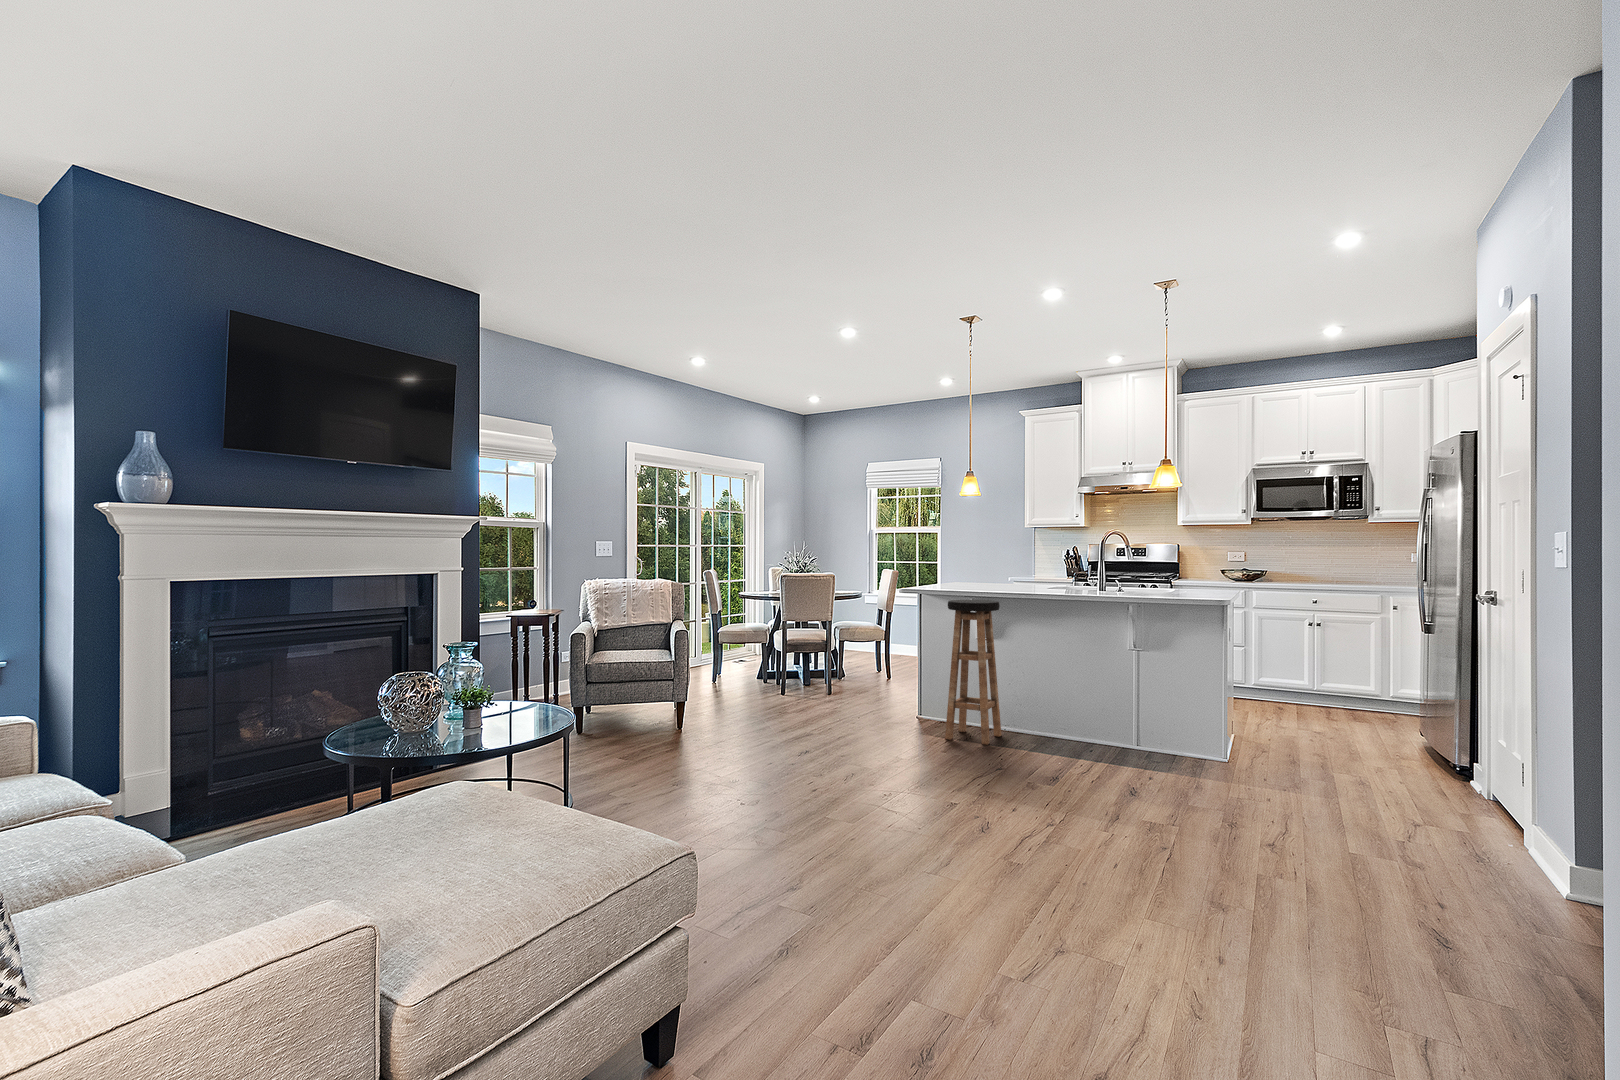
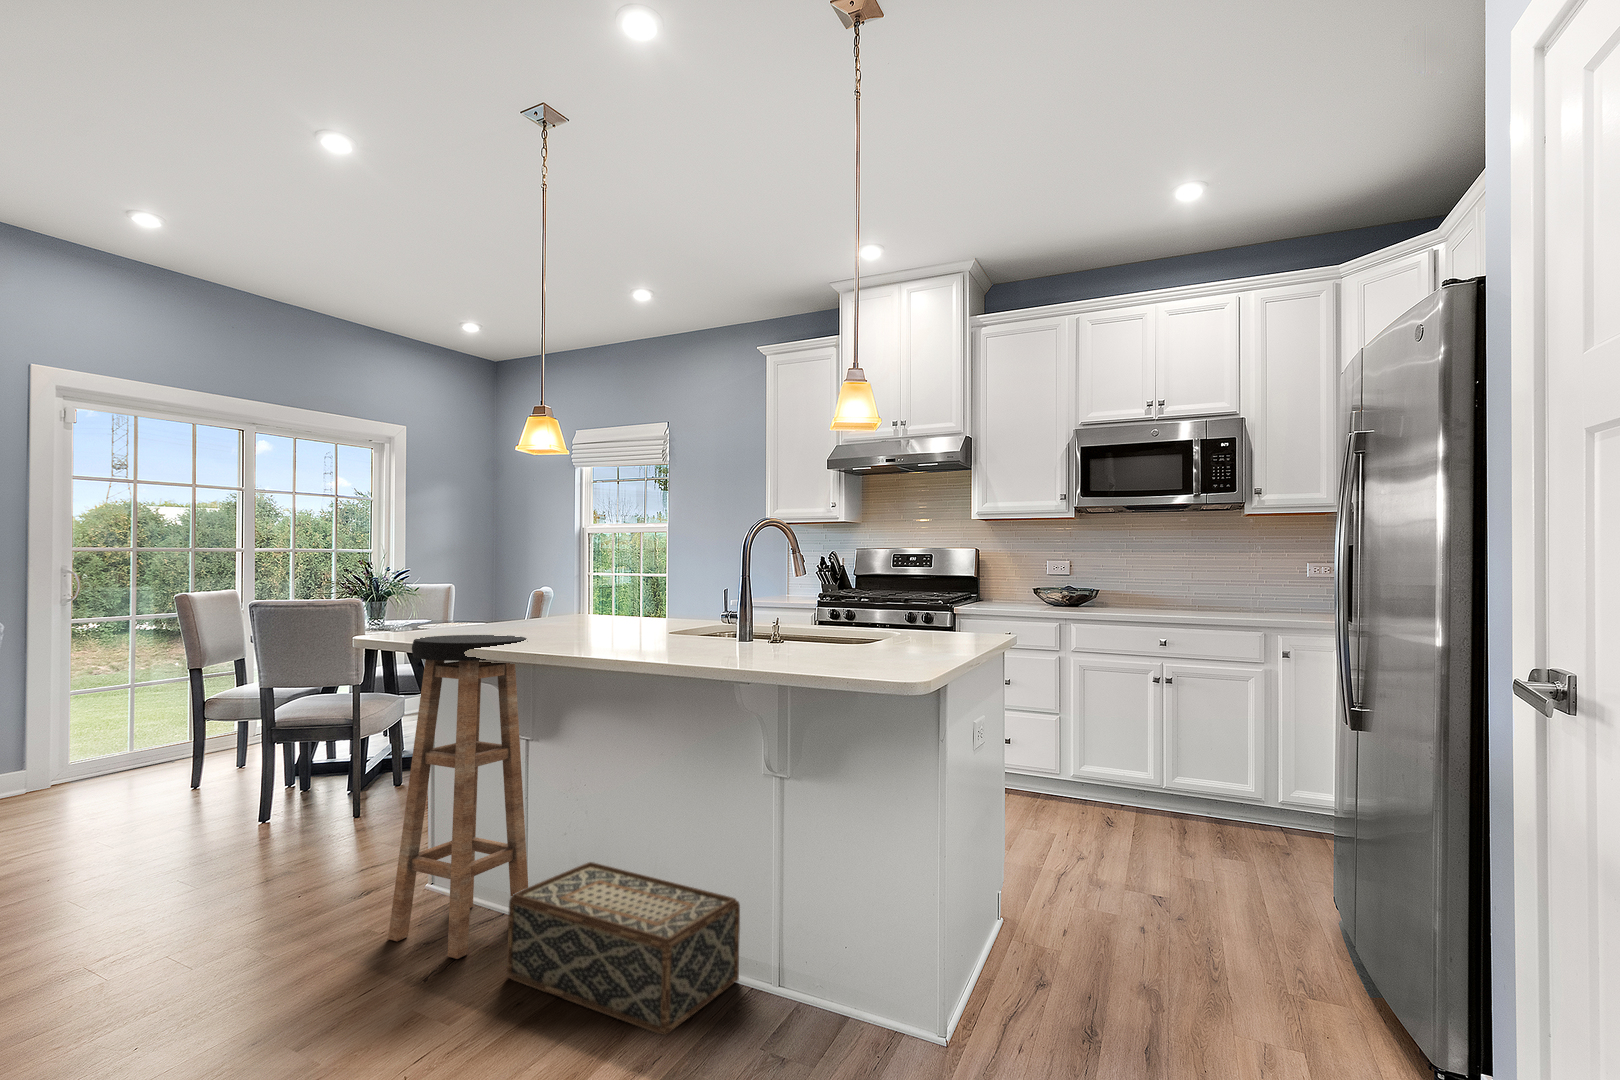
woven basket: none [1018,706,1125,764] -> present [507,862,740,1035]

